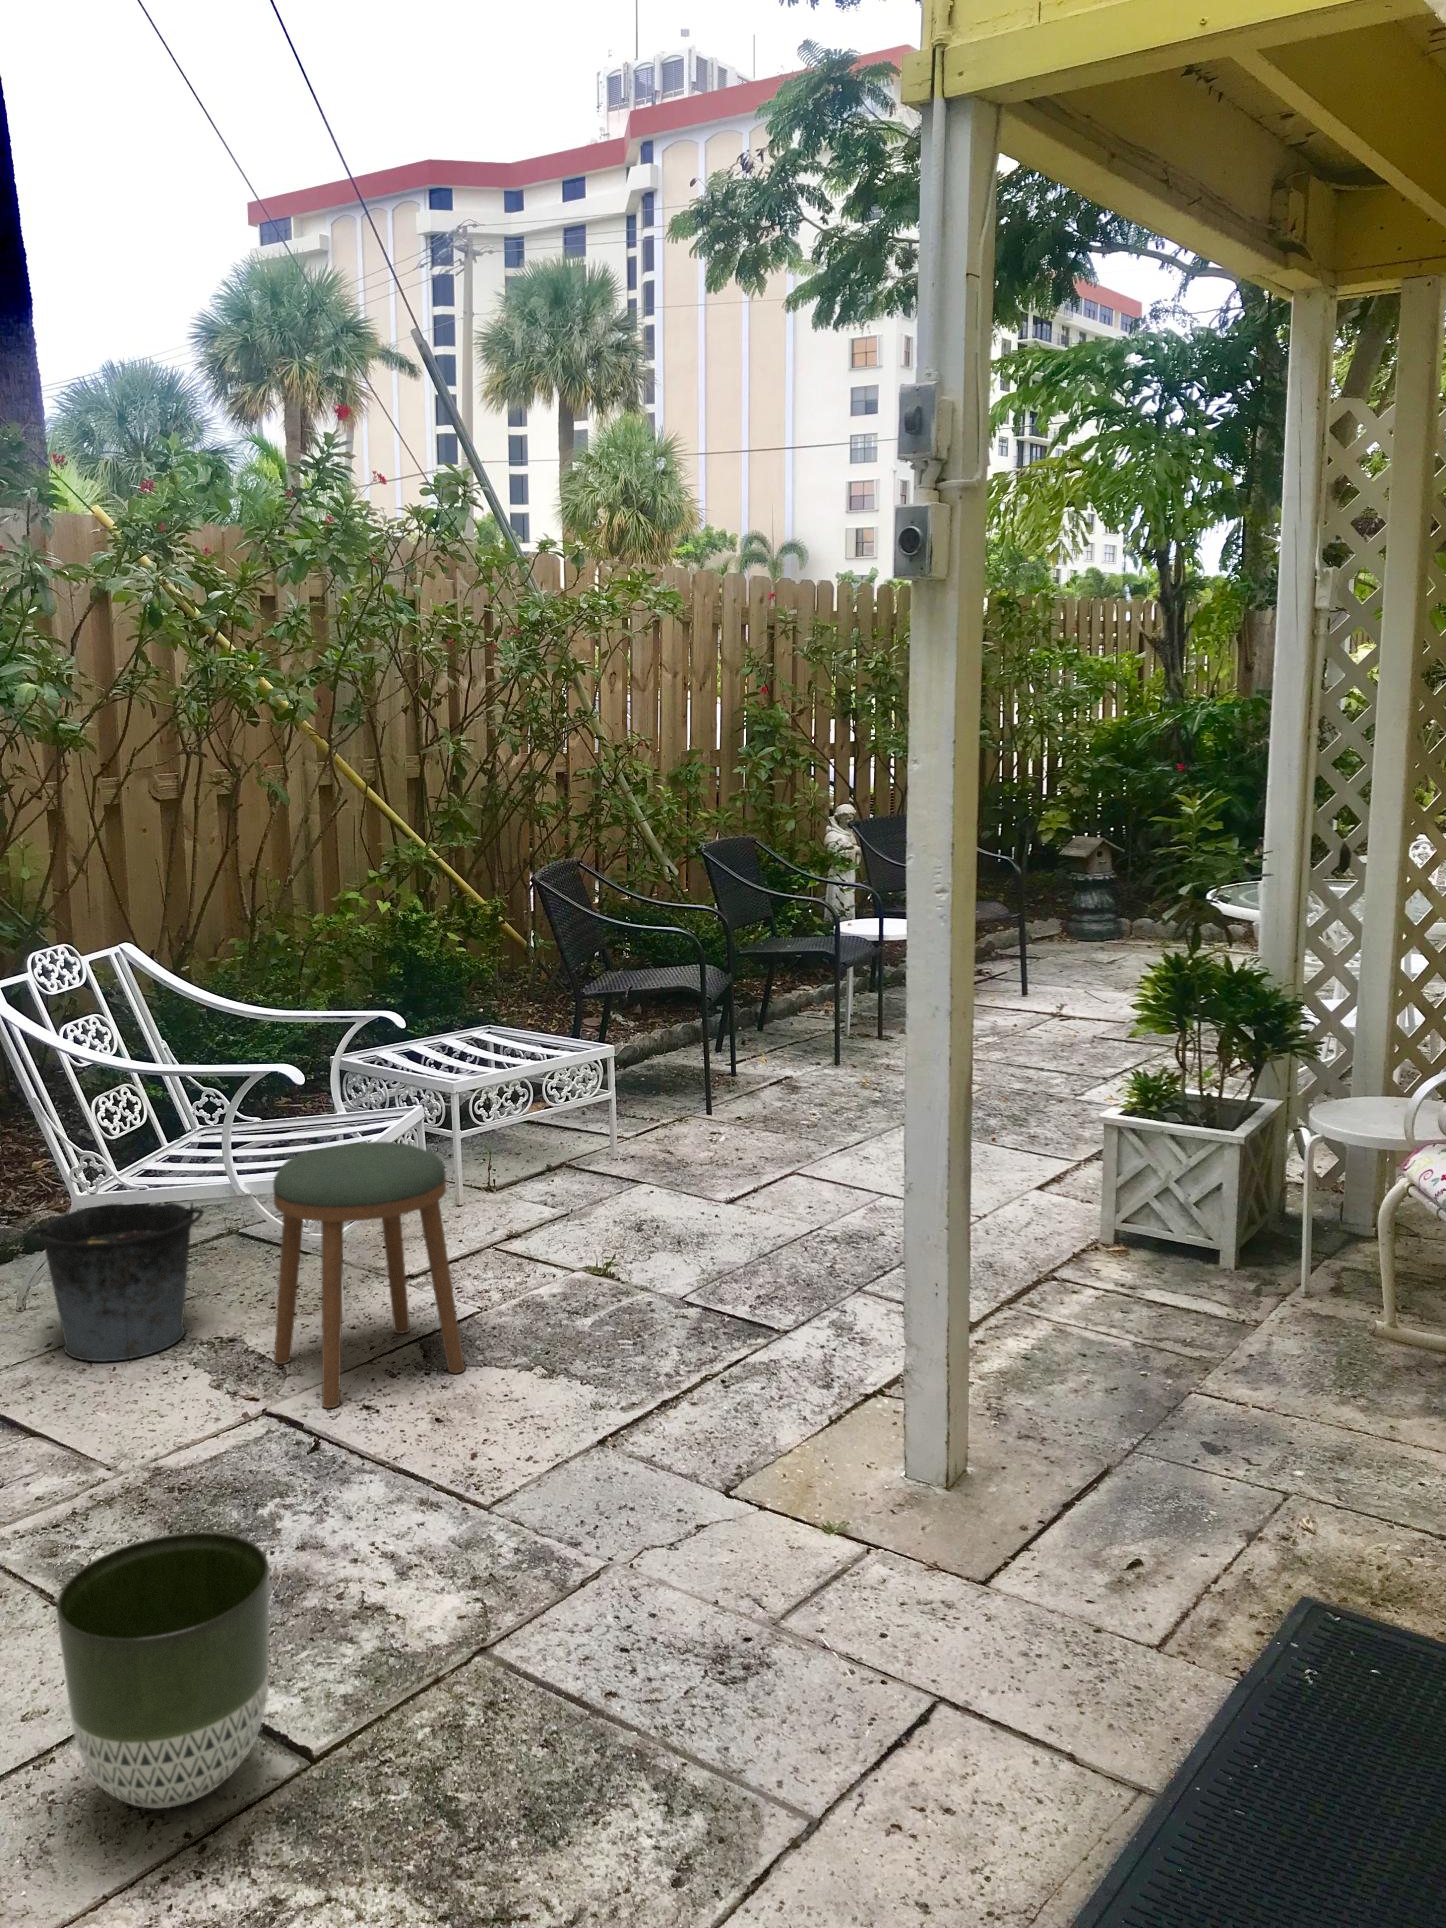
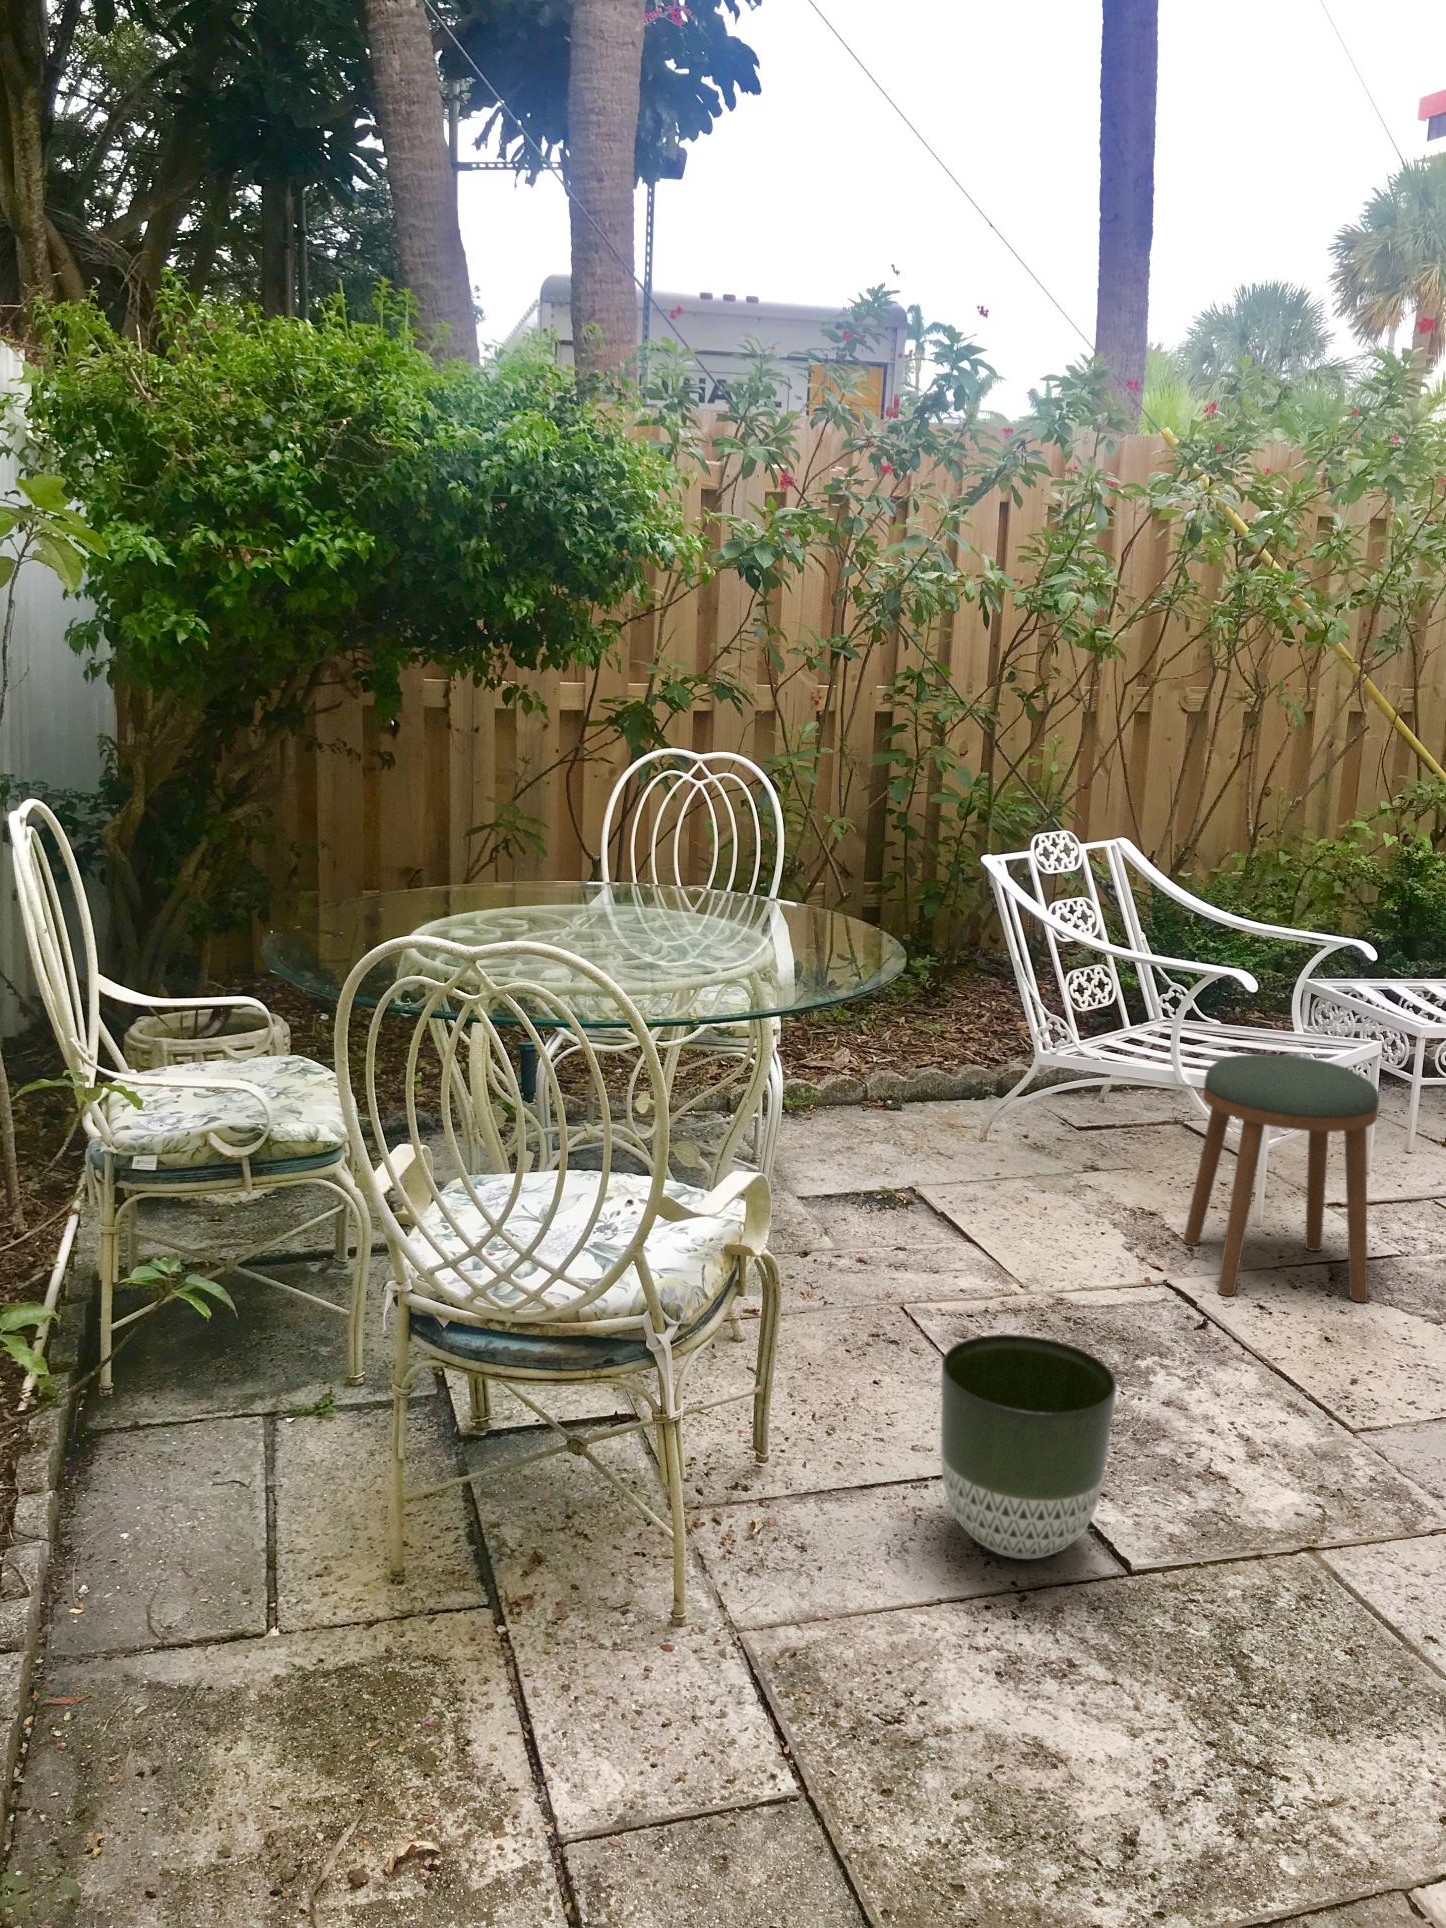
bucket: present [29,1203,204,1362] -> none [994,1066,1144,1204]

